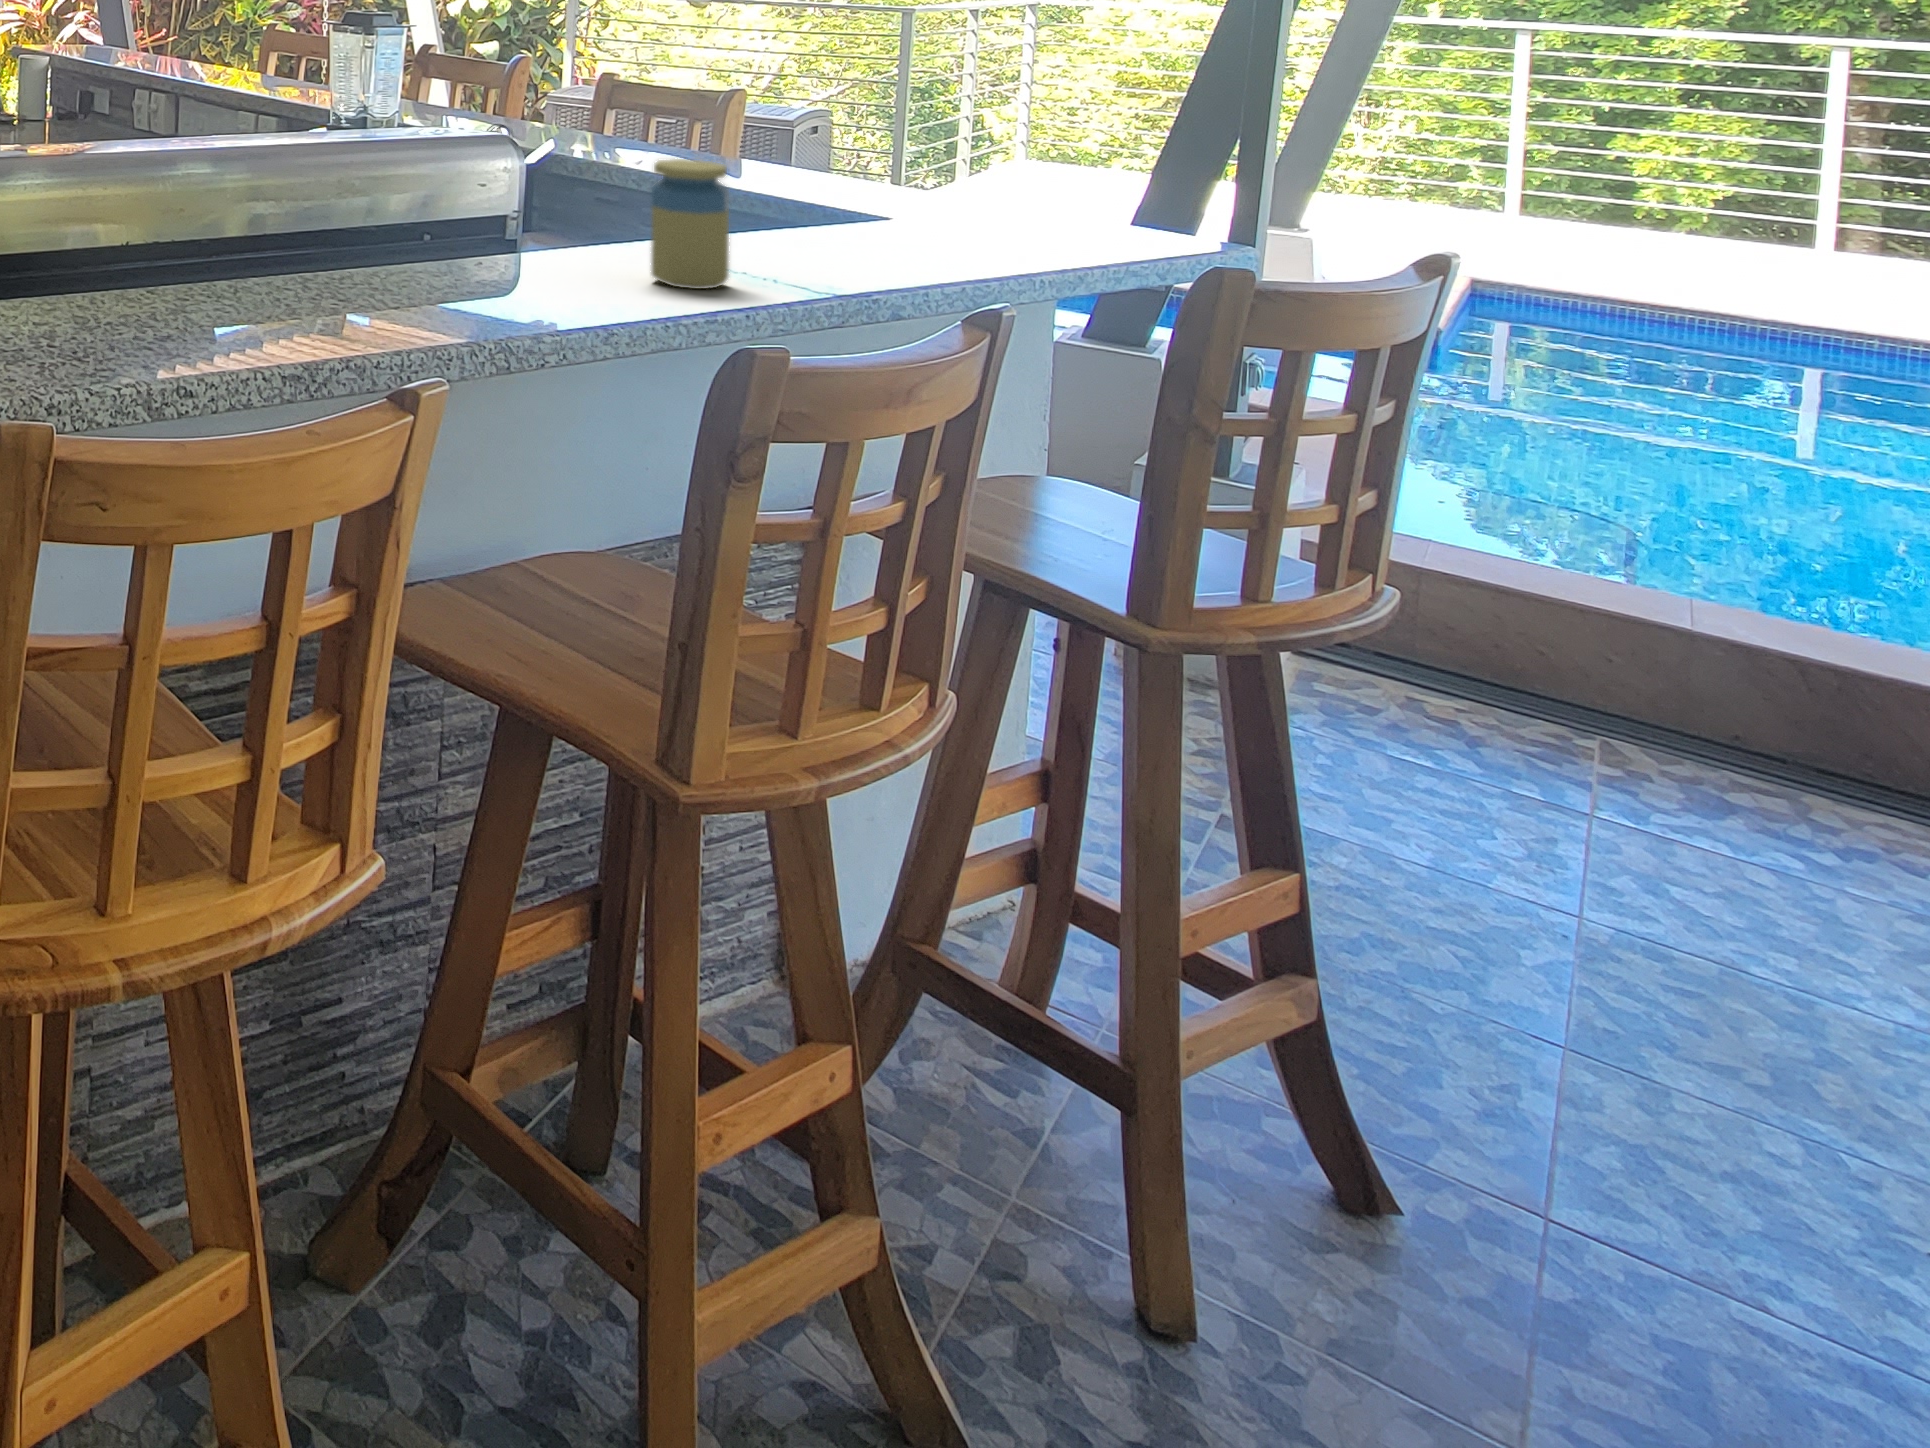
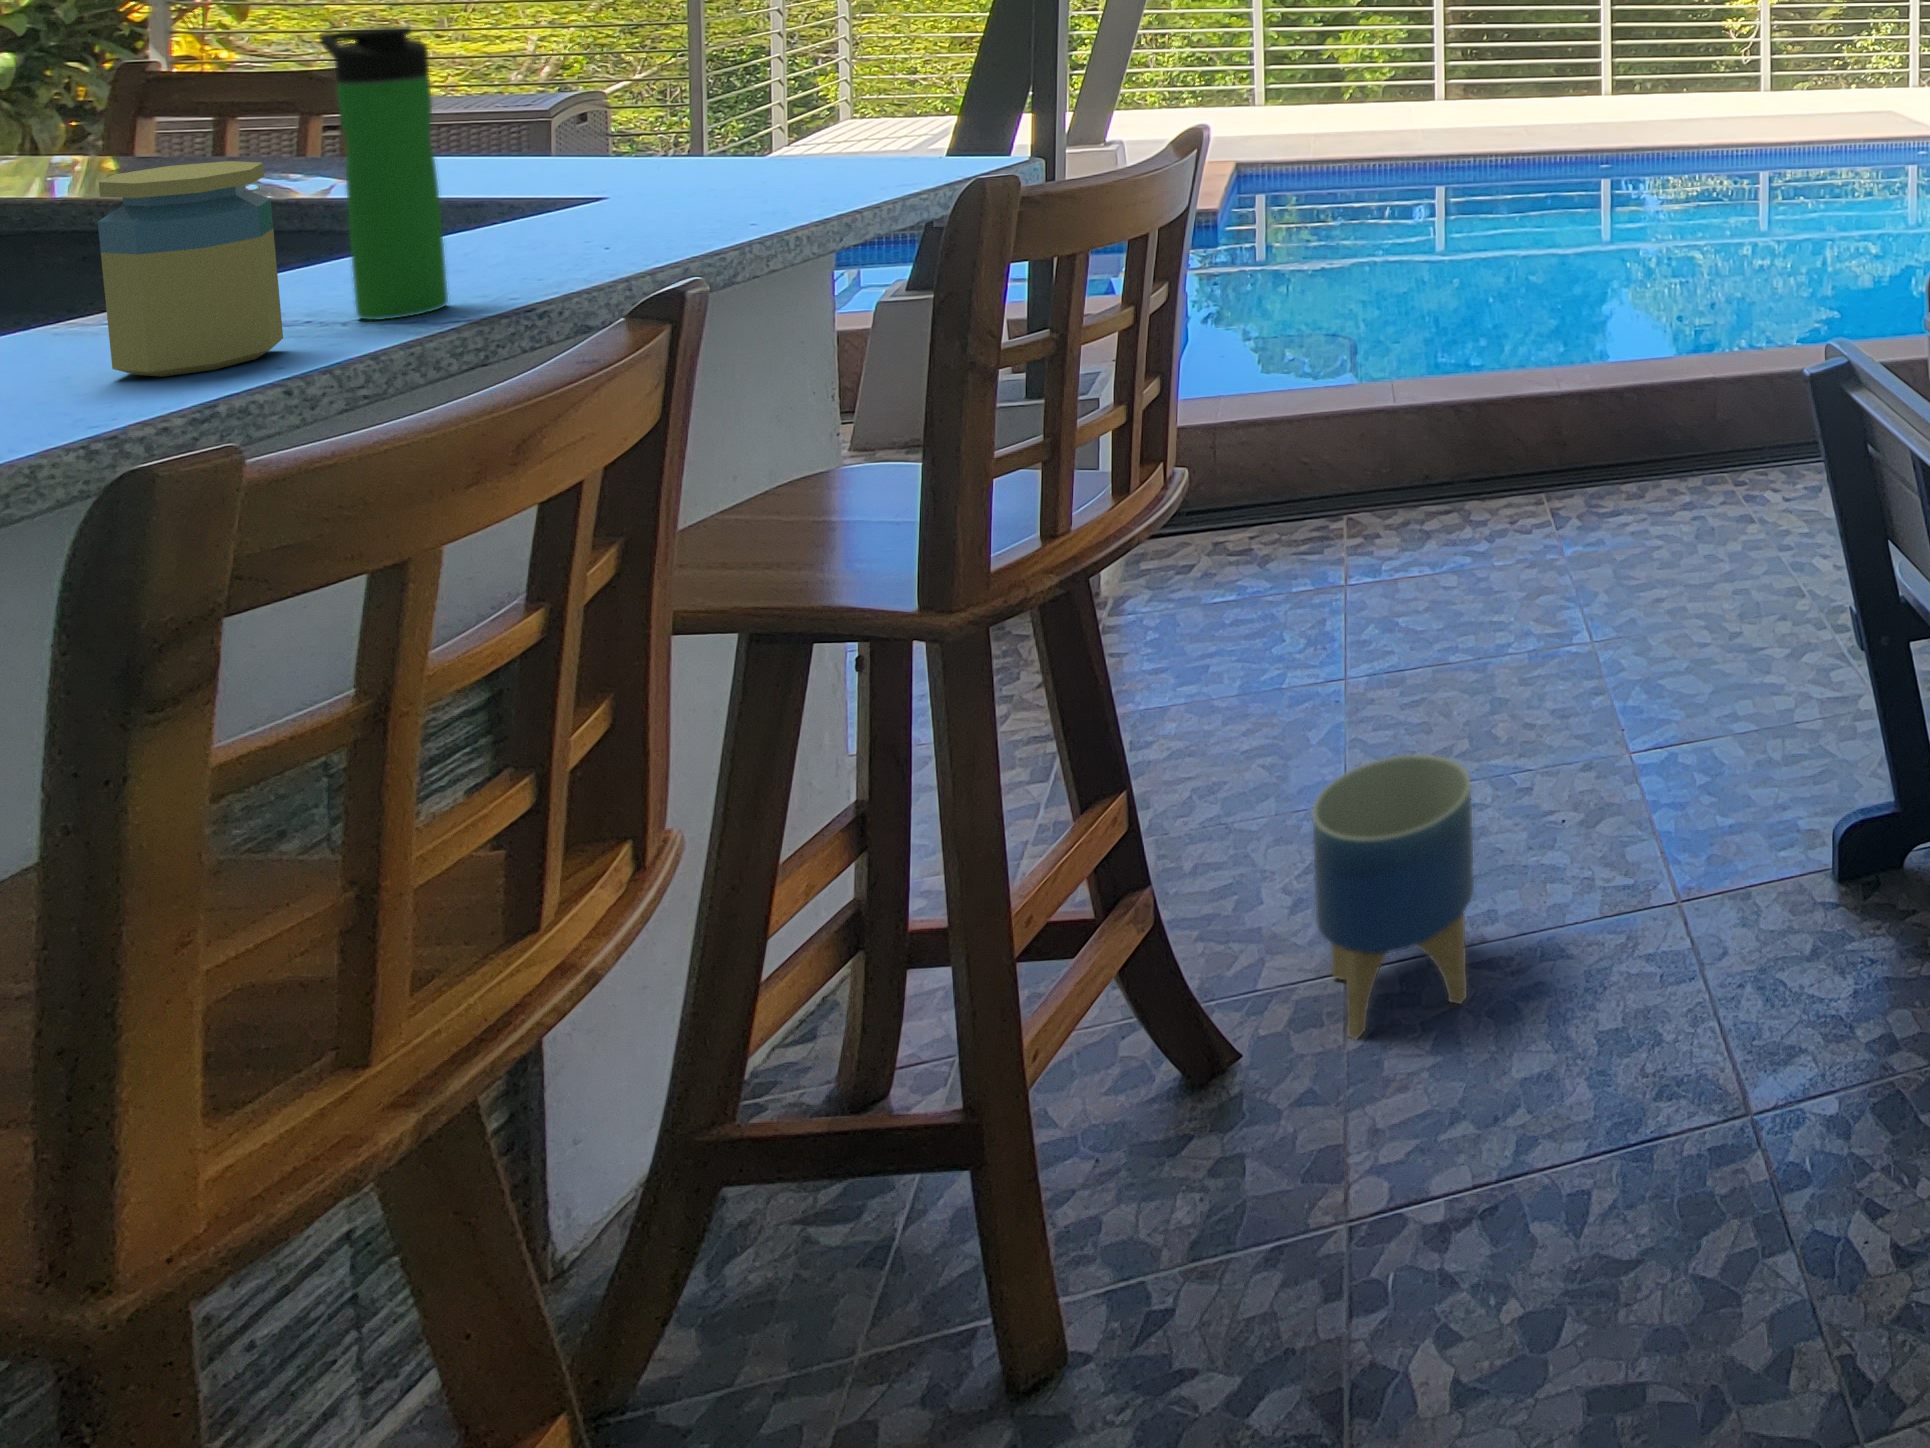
bottle: none [751,83,810,280] -> present [319,27,448,320]
planter: none [1527,999,1772,1354] -> present [1312,754,1474,1039]

